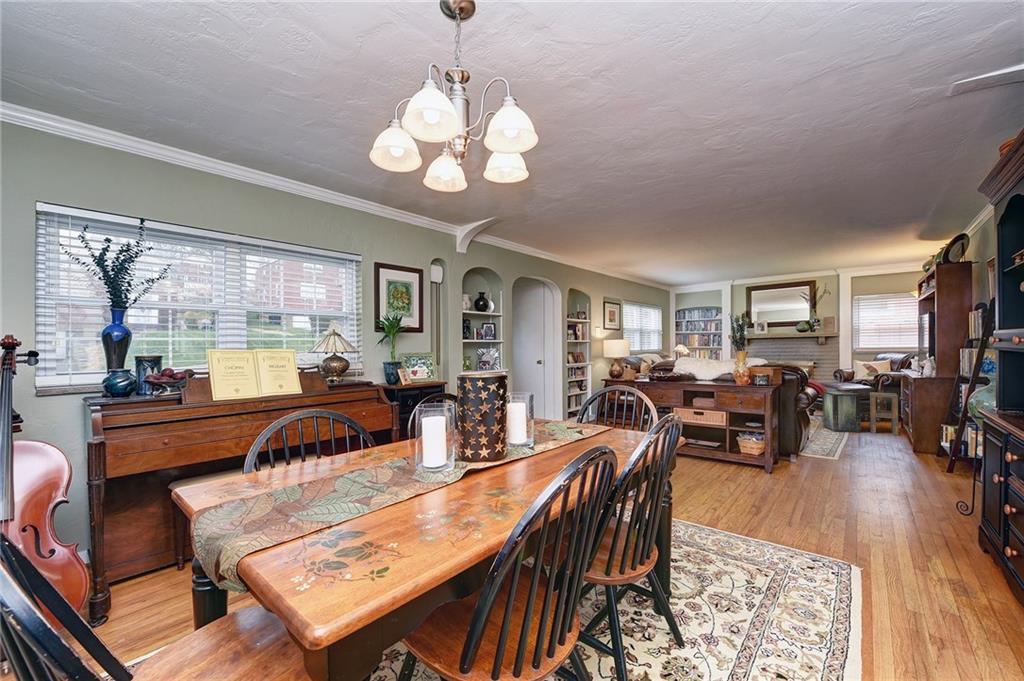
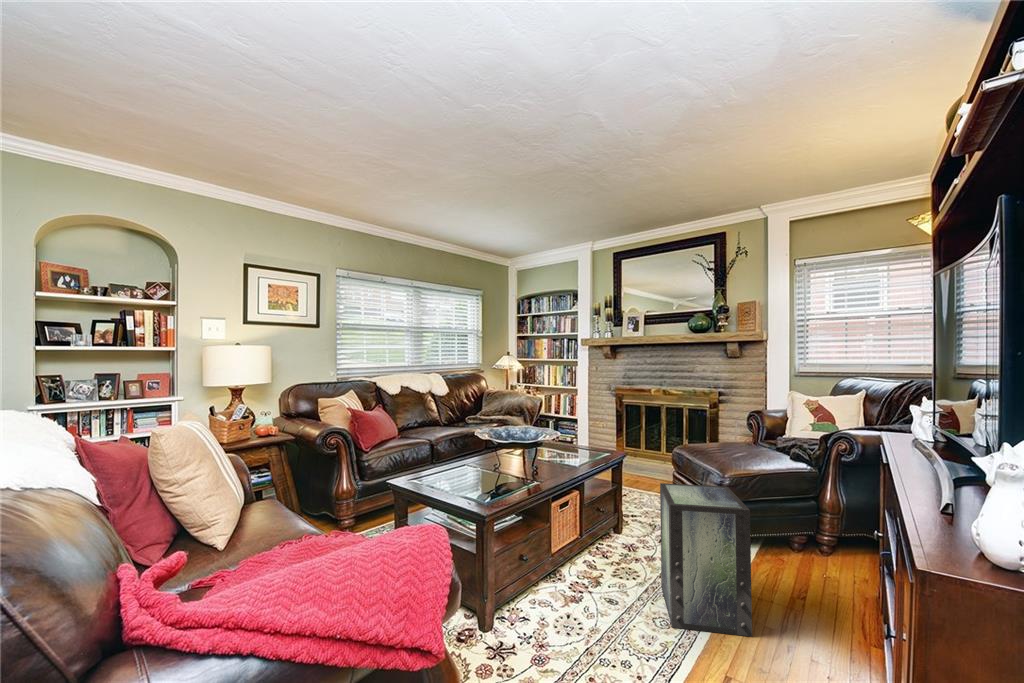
side table: present [870,392,898,435] -> none [781,495,872,672]

